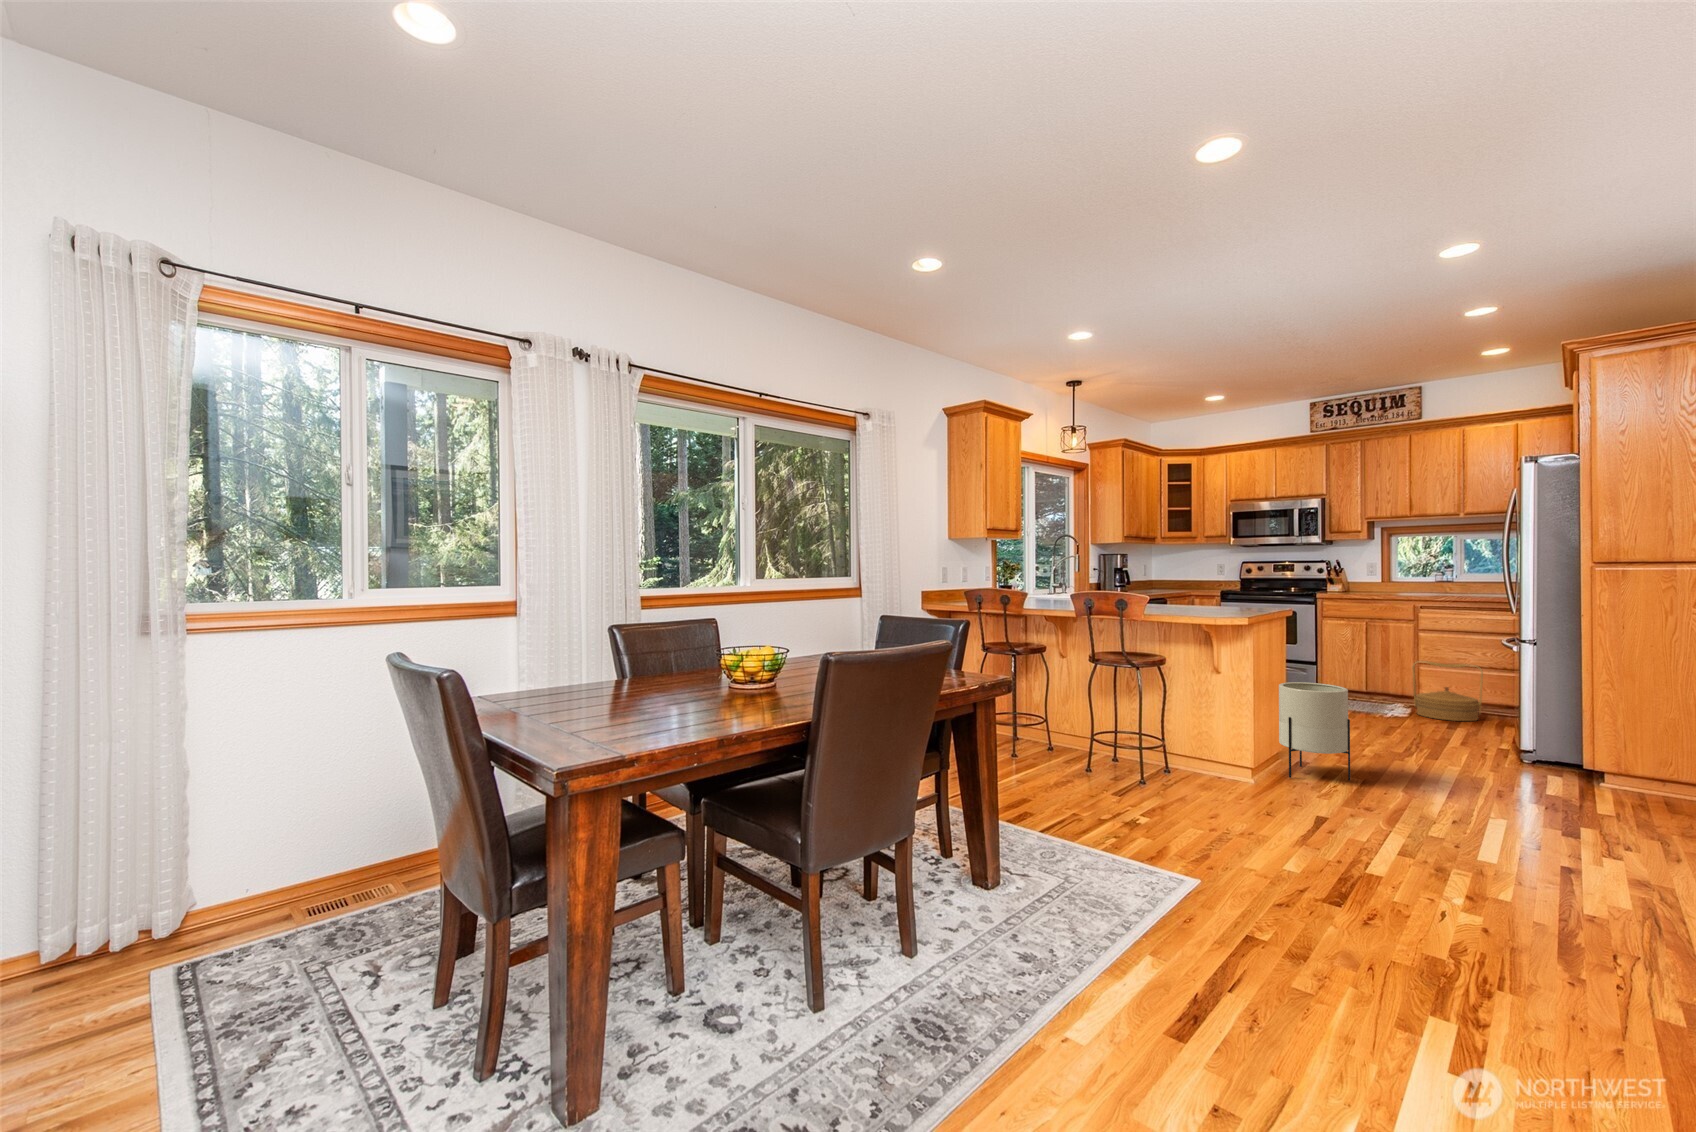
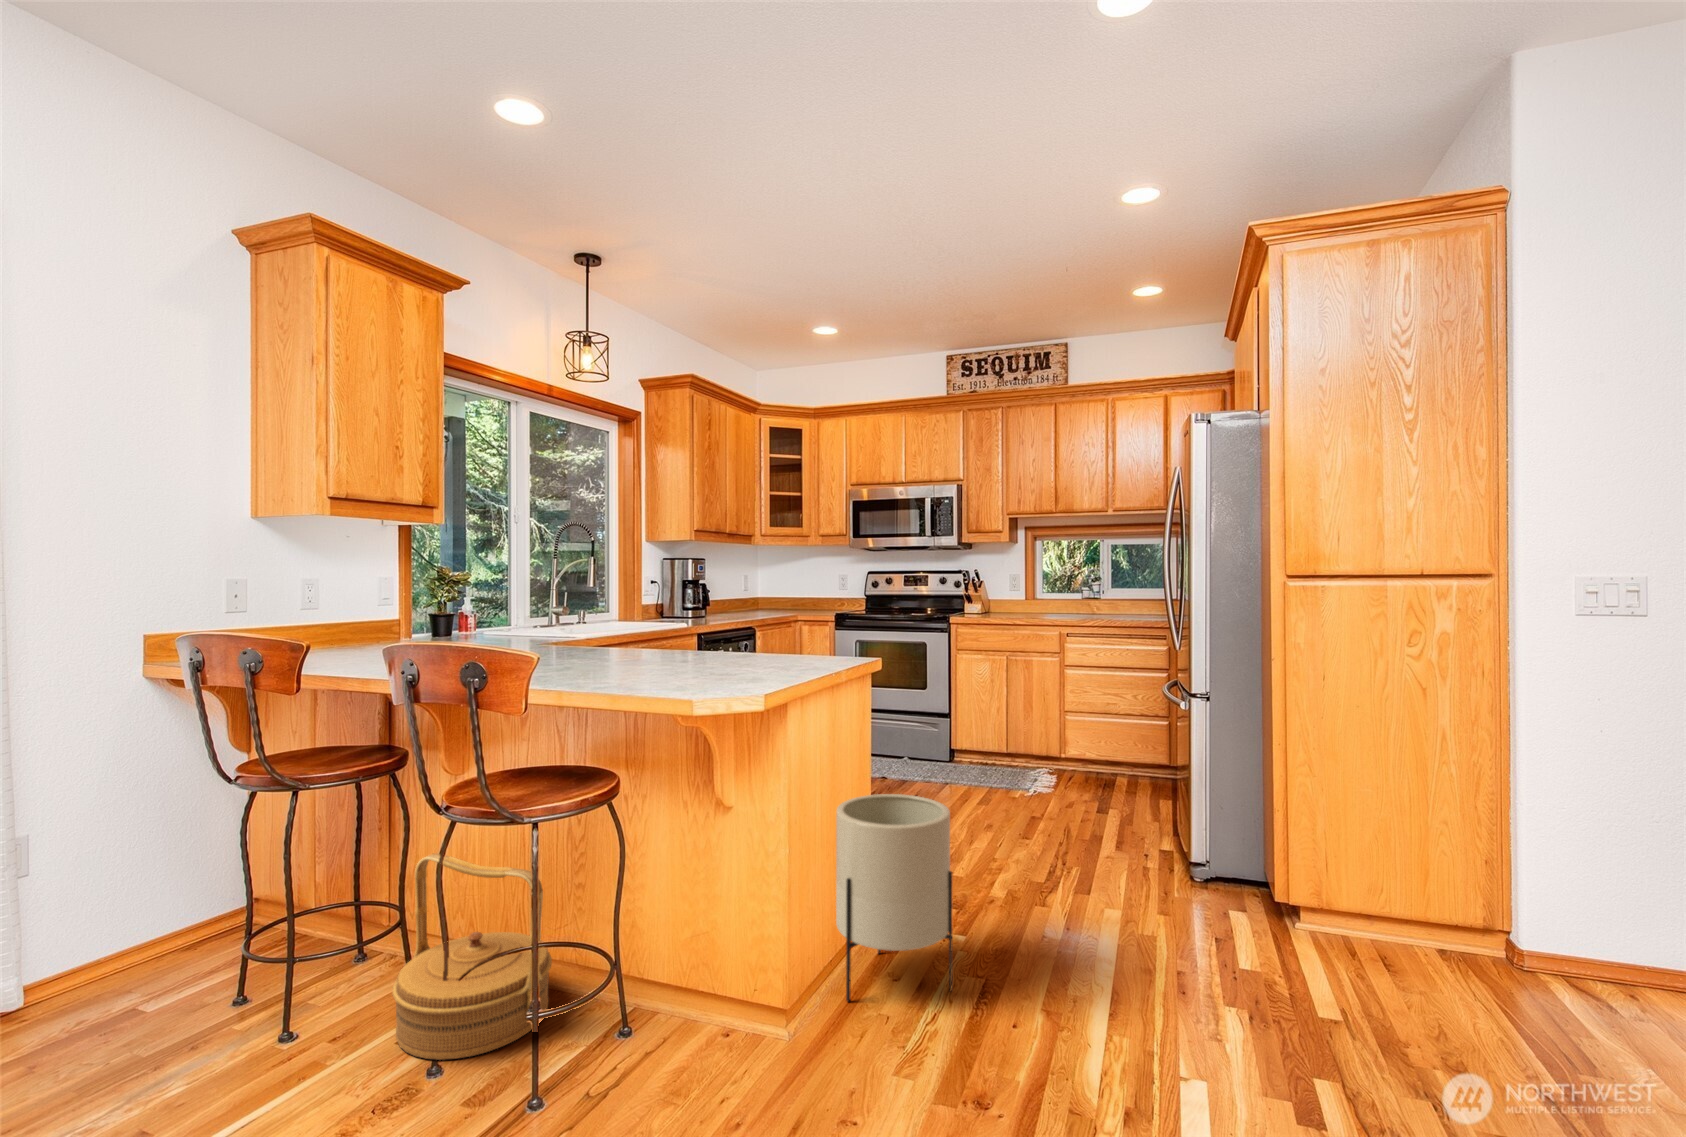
woven basket: present [1412,661,1483,721] -> present [392,854,552,1060]

